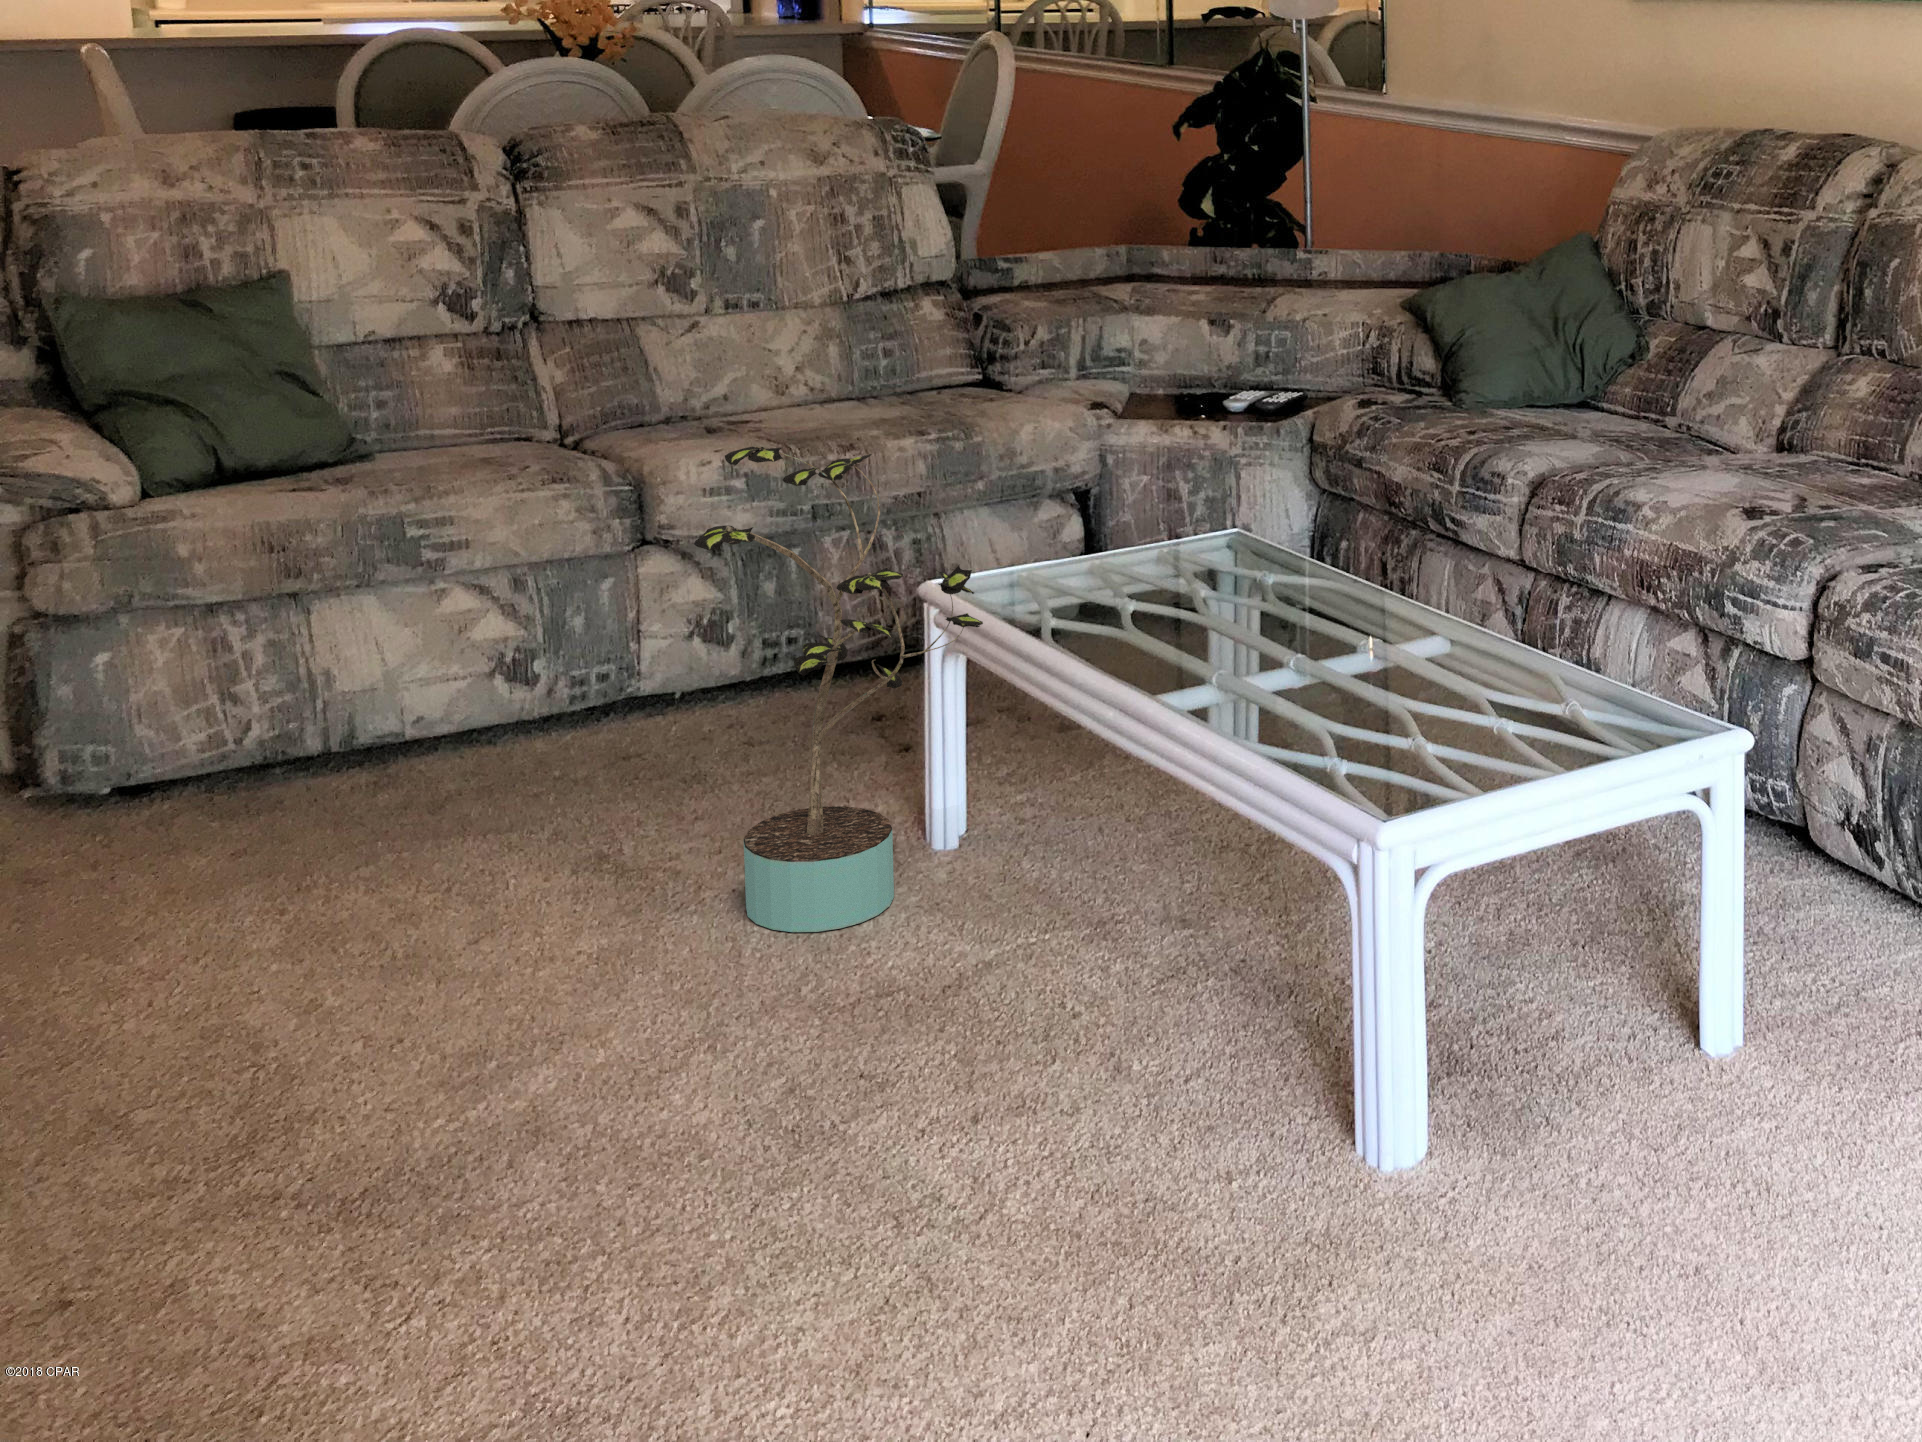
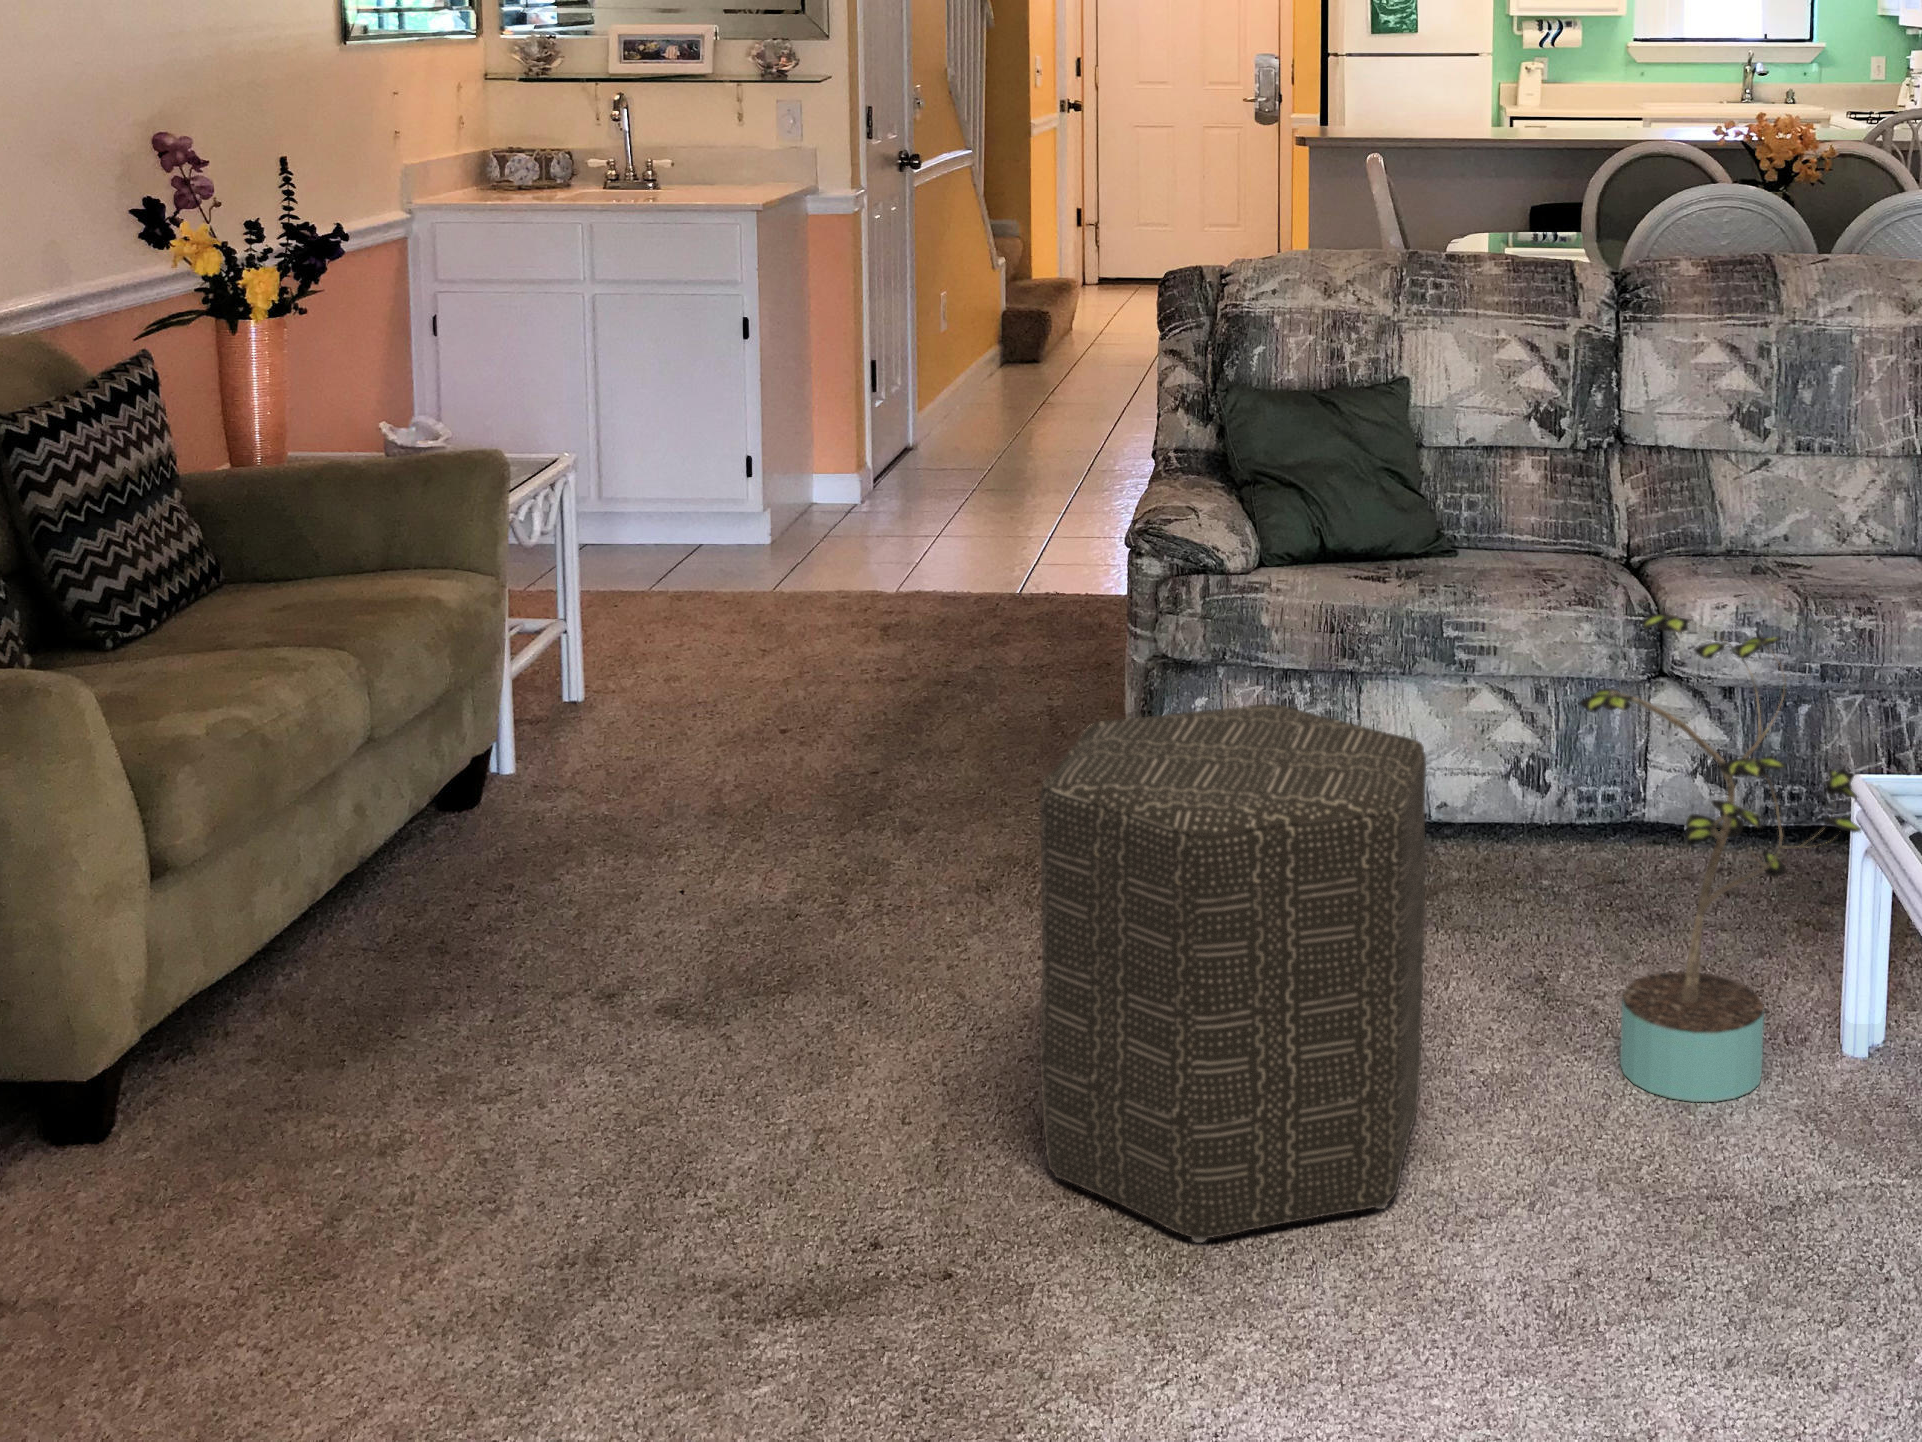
ottoman: none [85,606,591,1212] -> present [1040,704,1426,1243]

